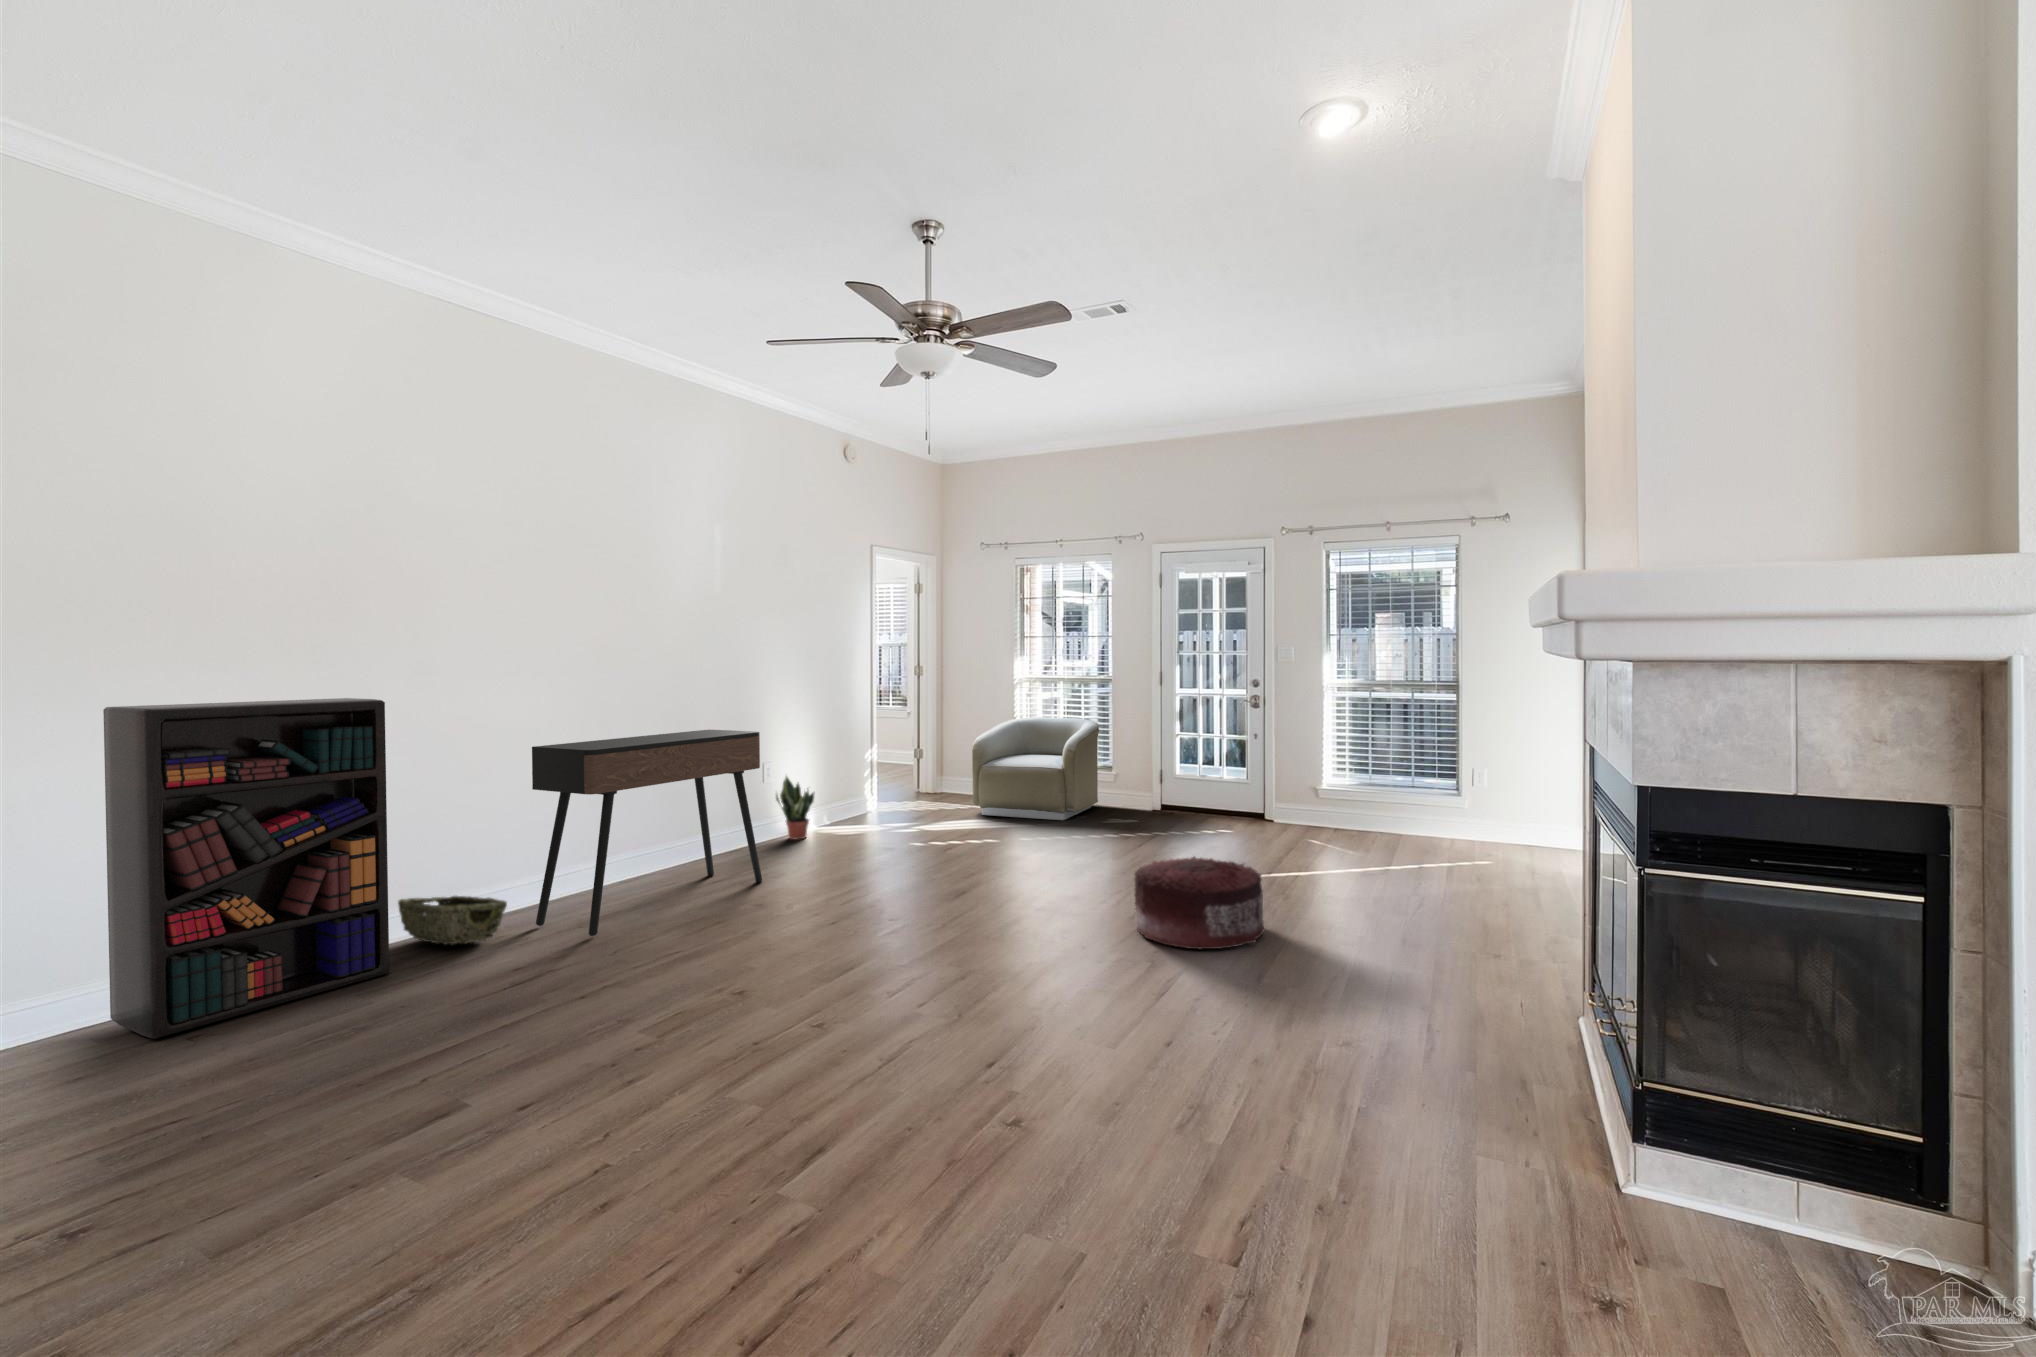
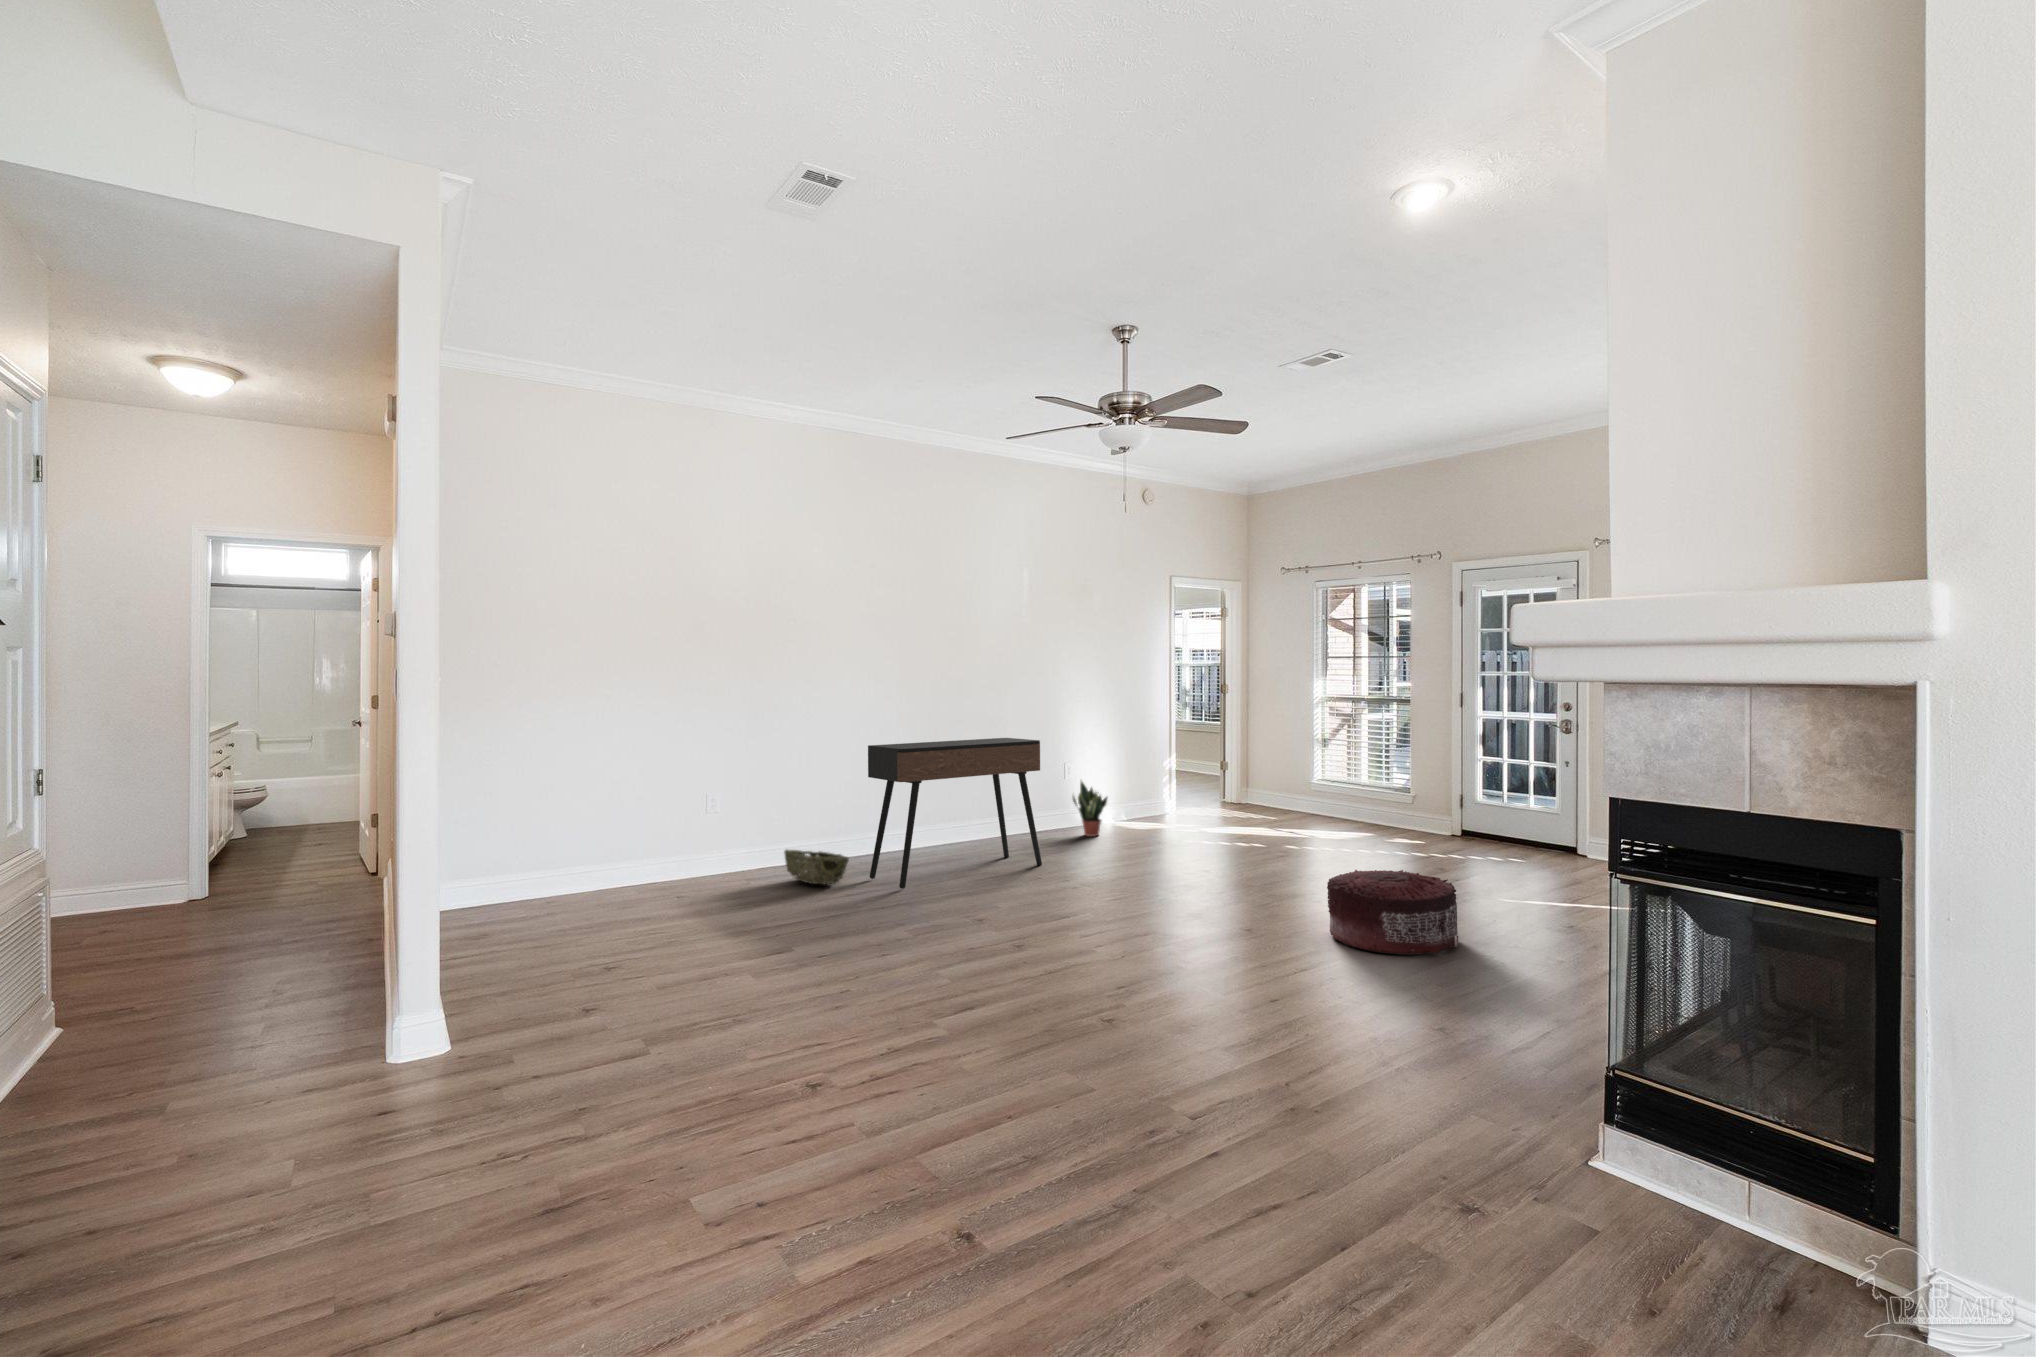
bookshelf: present [103,698,389,1039] -> none [626,708,772,916]
armchair: present [972,717,1099,820] -> none [1261,737,1396,838]

